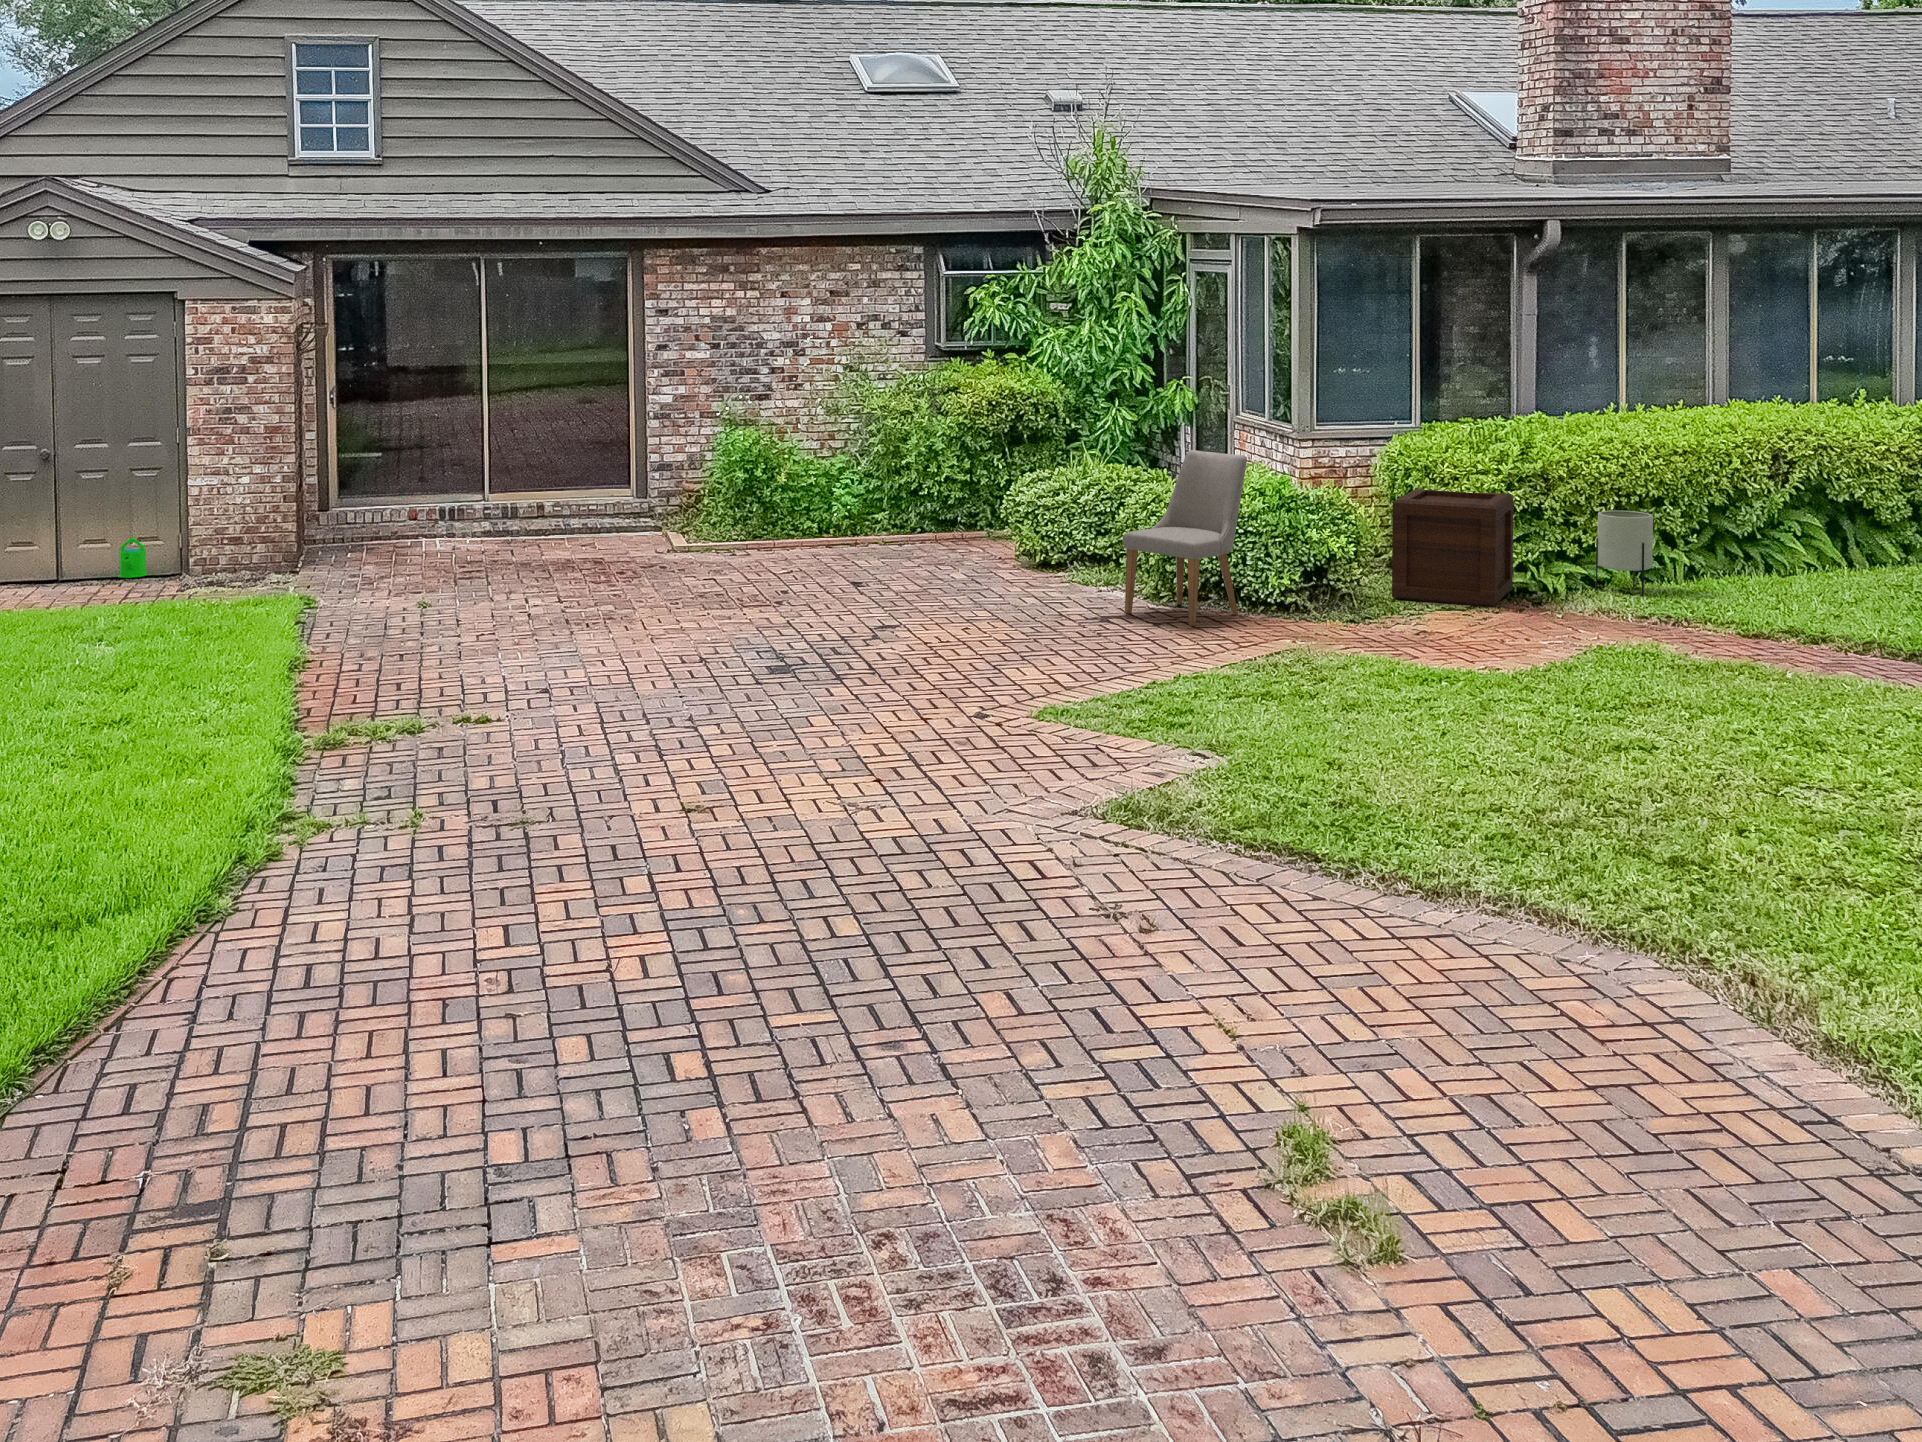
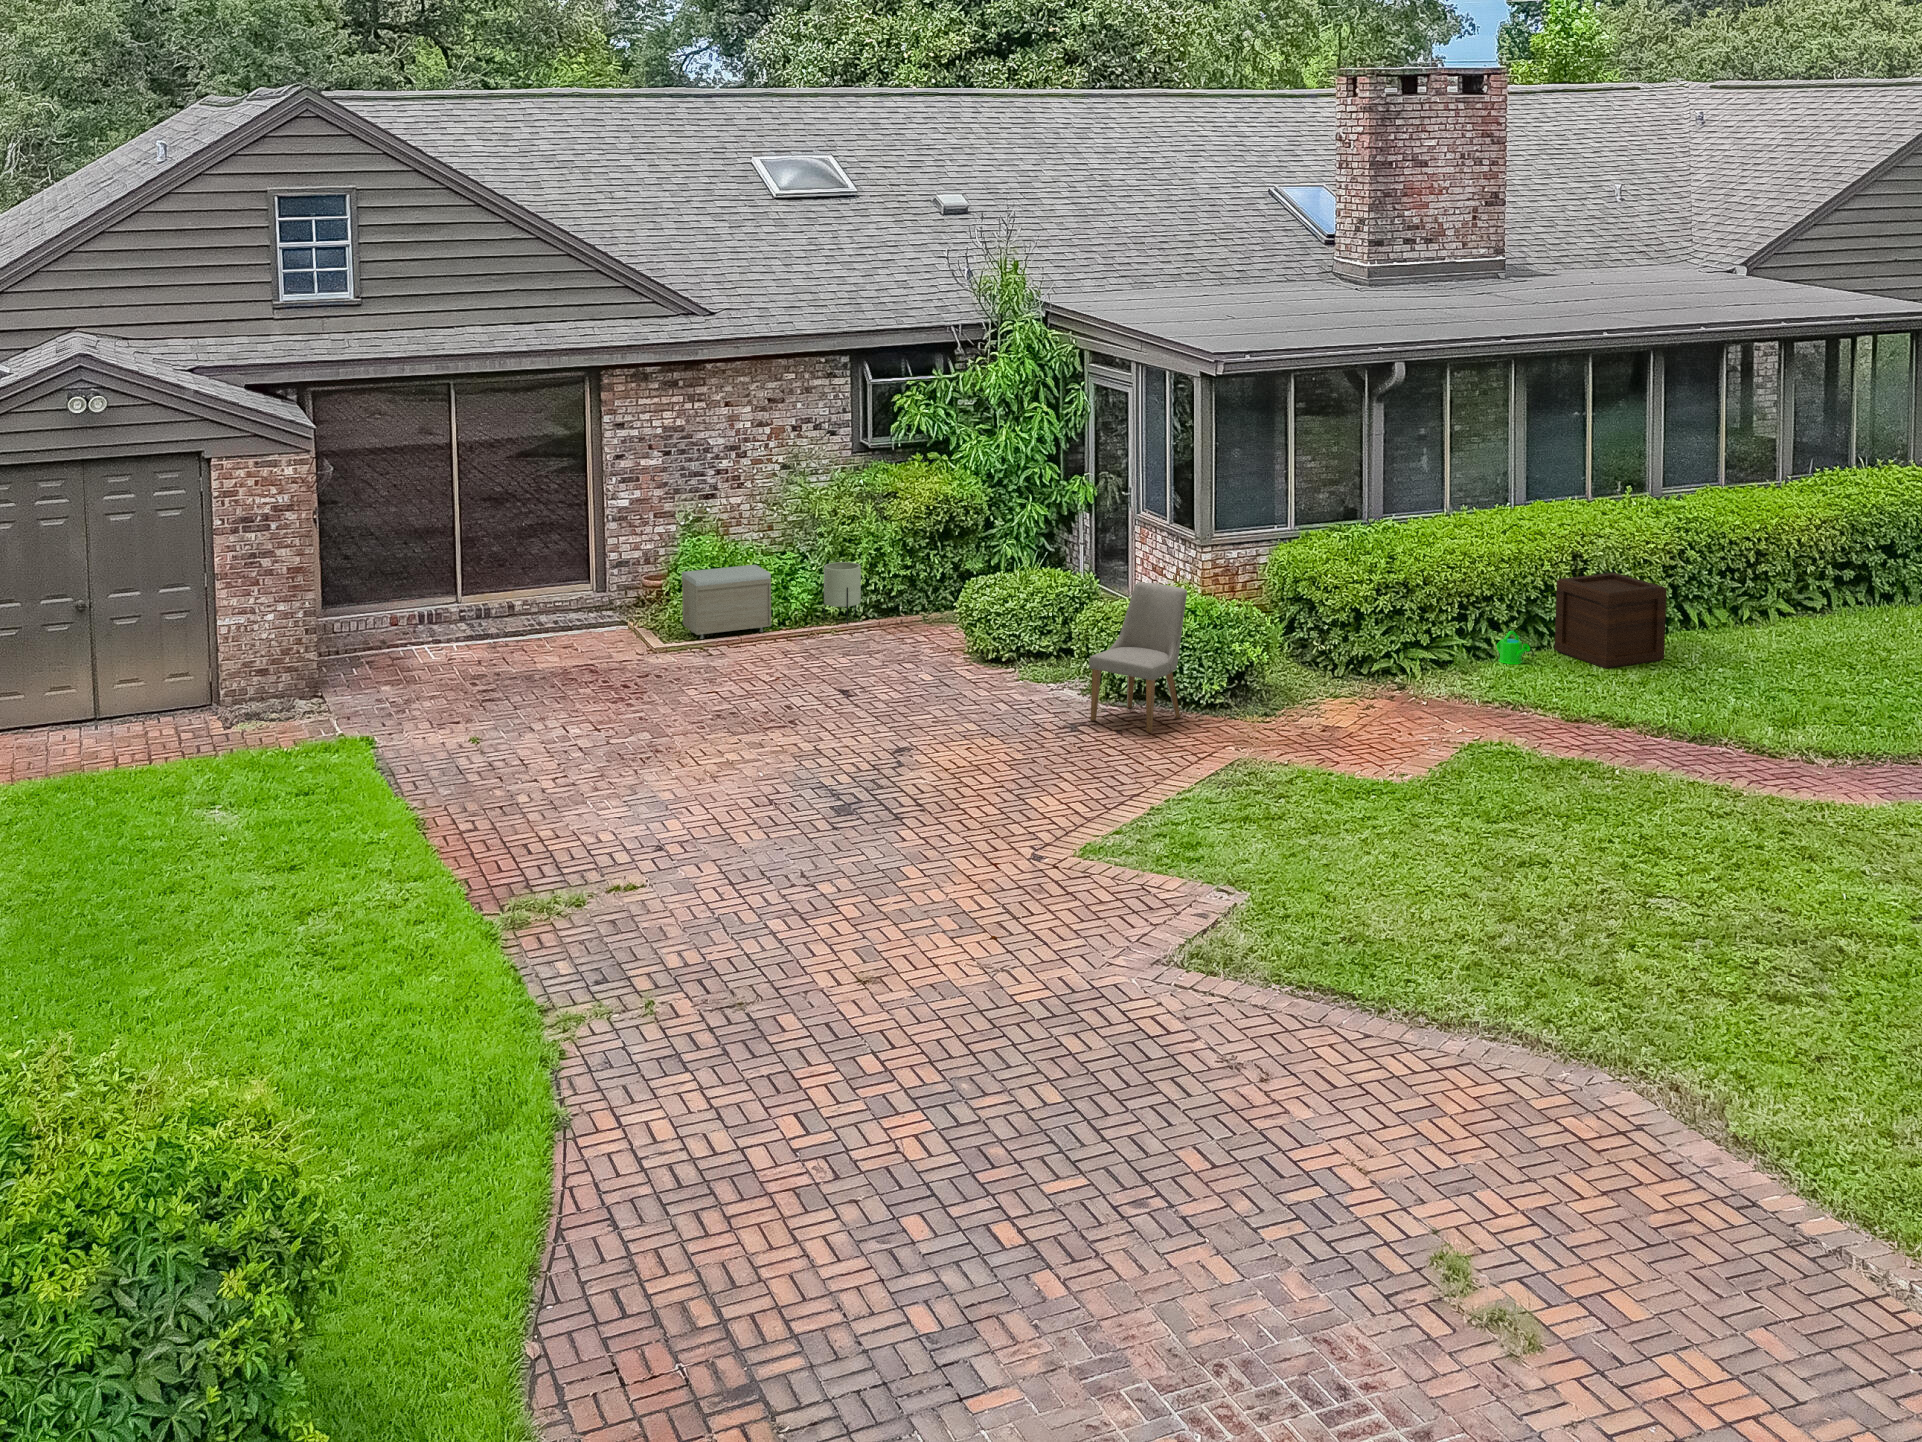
storage bench: none [714,464,809,540] -> present [682,565,771,639]
wooden crate: present [1392,489,1513,607] -> present [1555,572,1667,669]
planter: present [1596,511,1653,596] -> present [823,562,861,624]
watering can: present [118,538,148,578] -> present [1497,630,1530,664]

